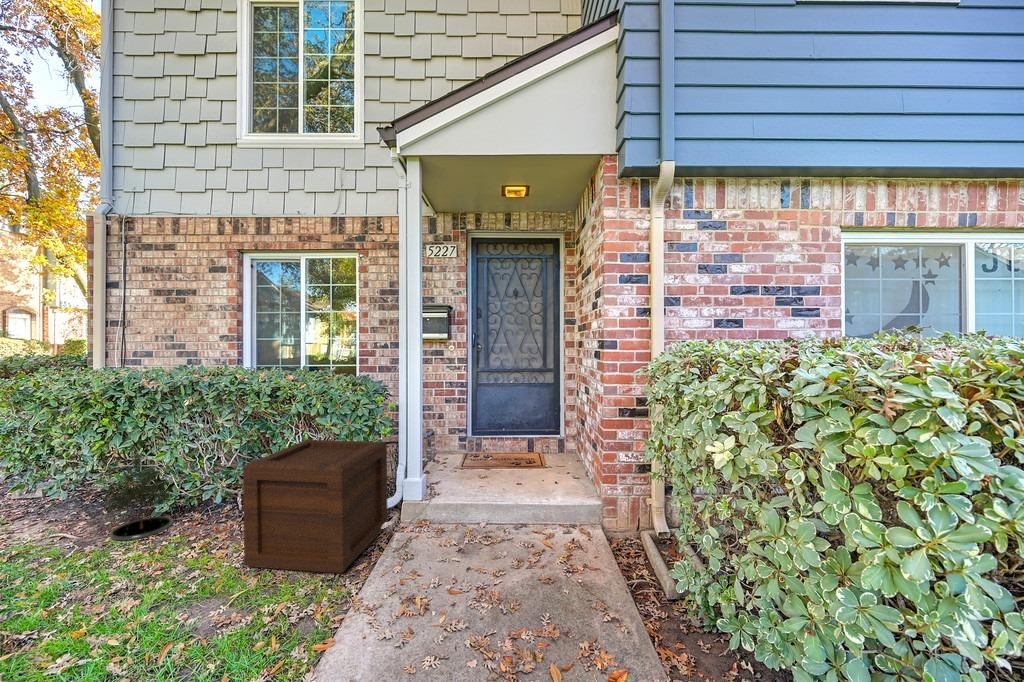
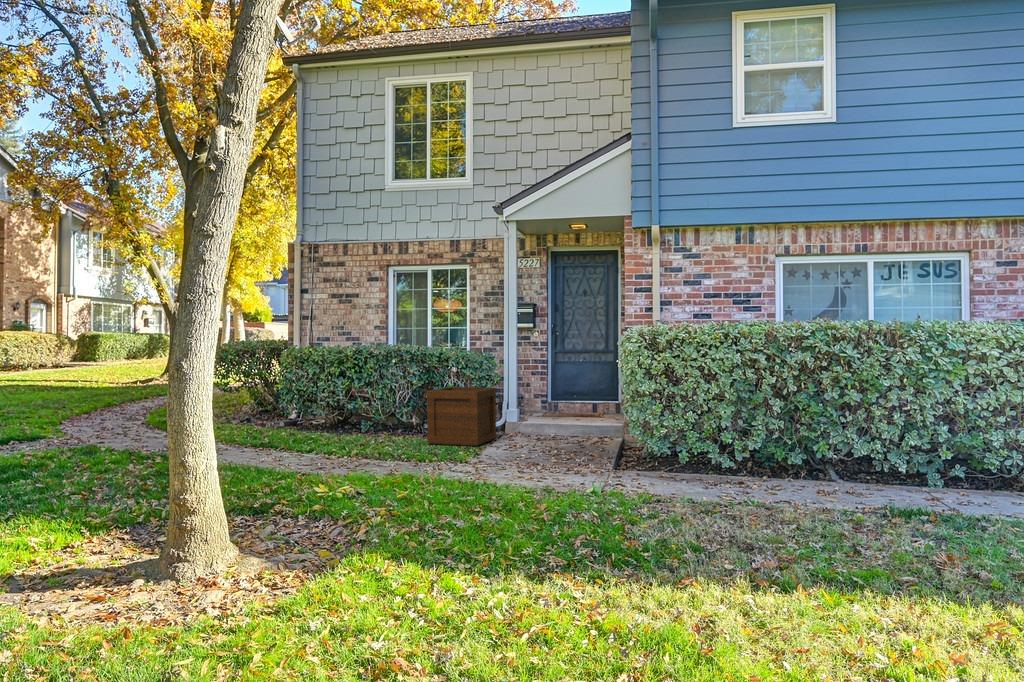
potted tree: present [97,444,173,540] -> none [340,386,376,438]

